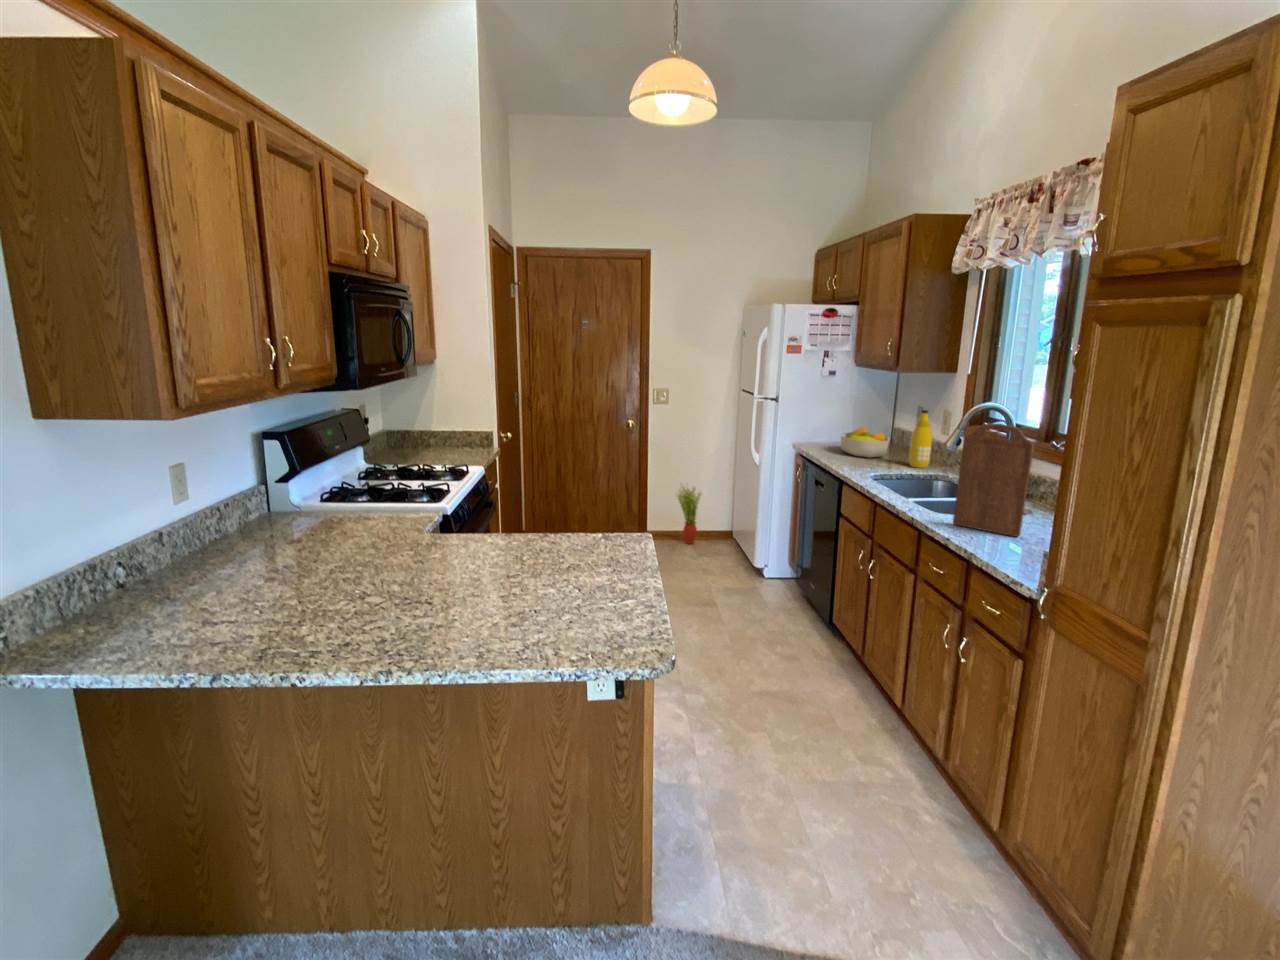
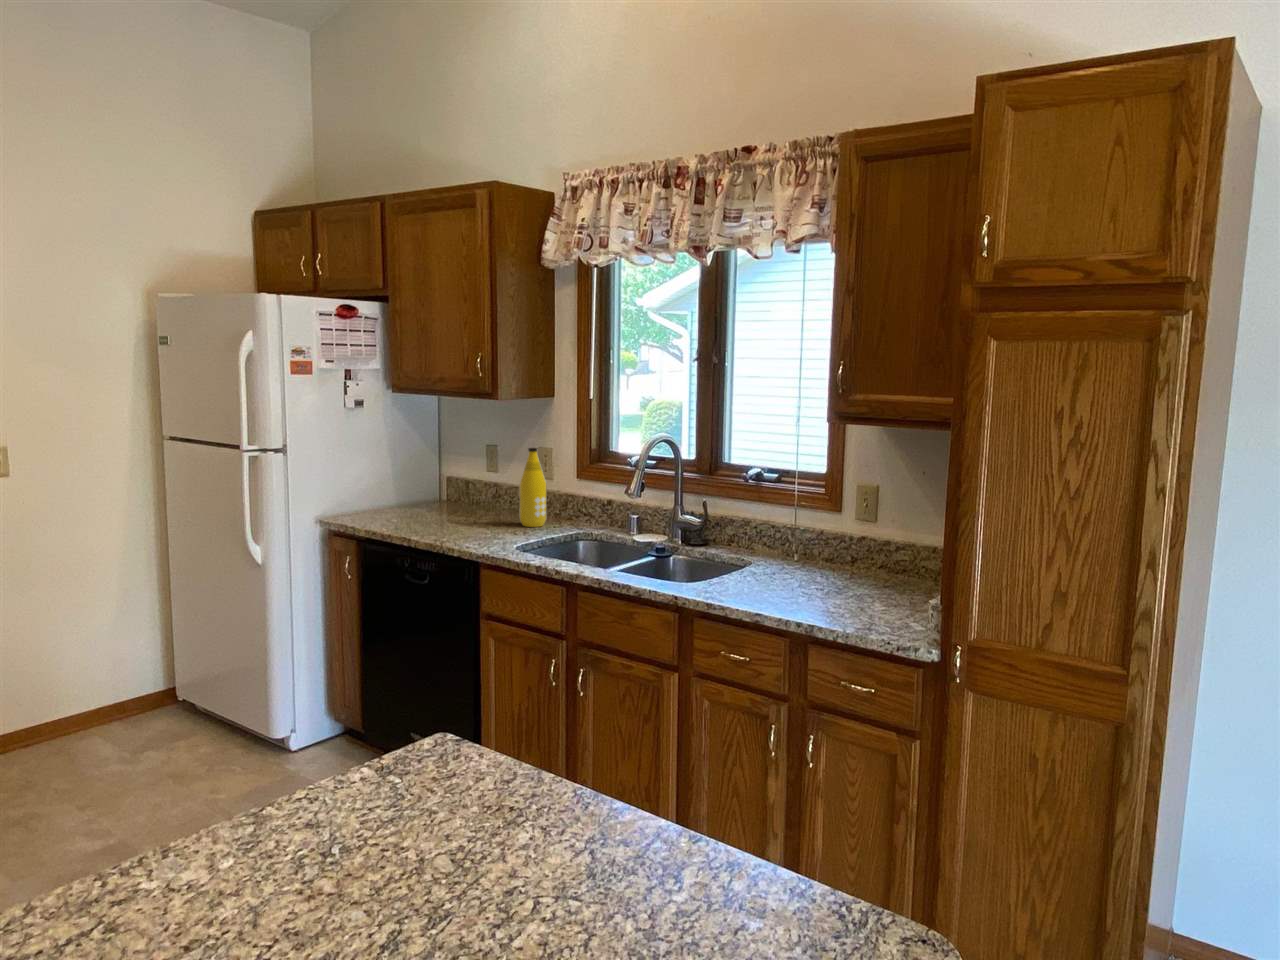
cutting board: present [953,423,1034,537] -> none [724,461,805,594]
fruit bowl: present [841,427,889,458] -> none [400,479,481,524]
potted plant: present [676,487,702,544] -> none [59,622,119,737]

